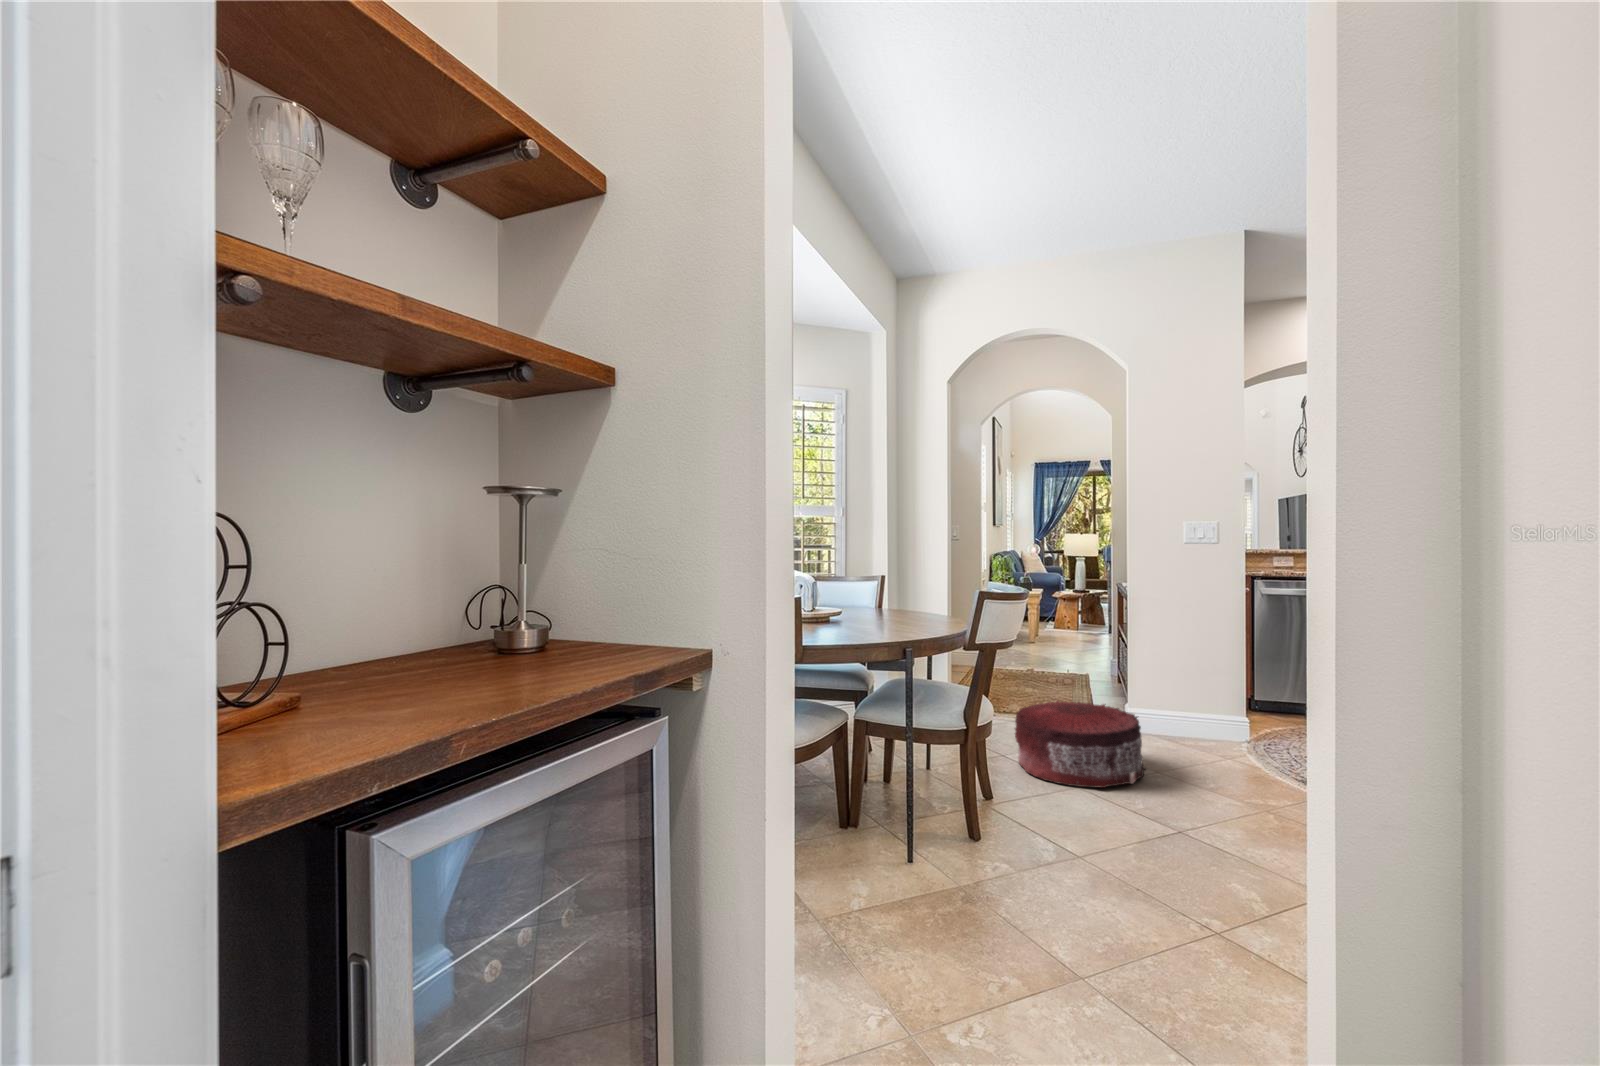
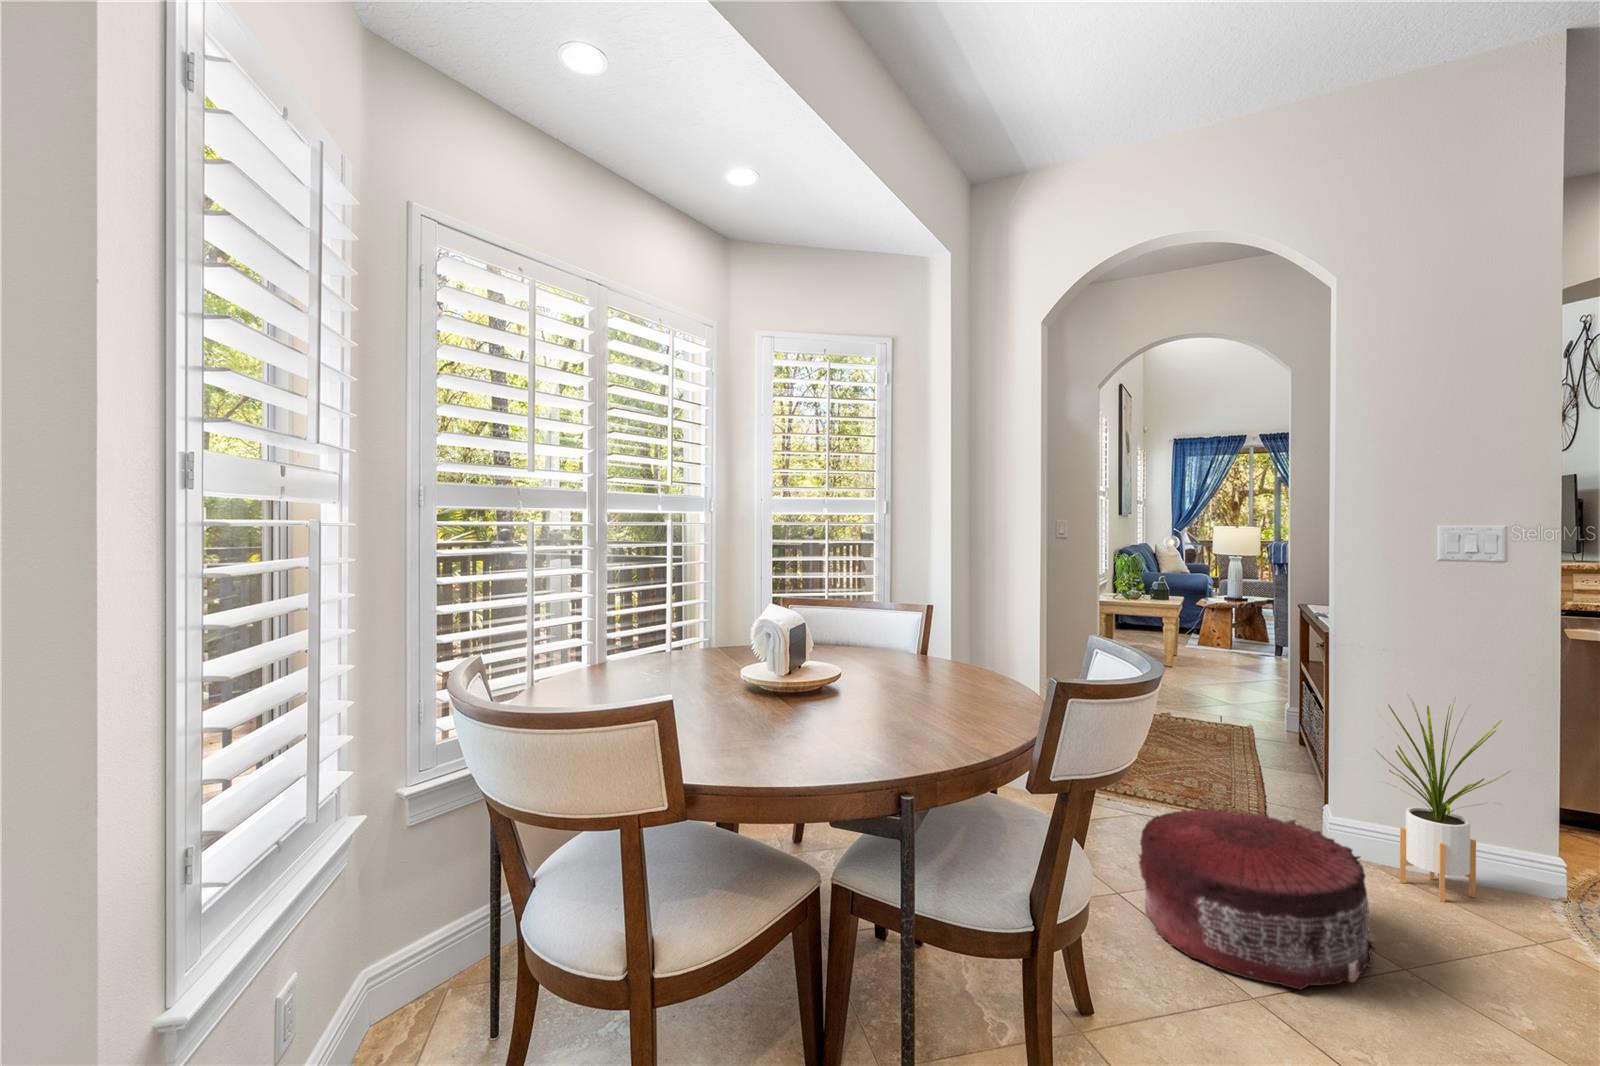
house plant: none [1153,627,1226,752] -> present [1377,697,1510,902]

